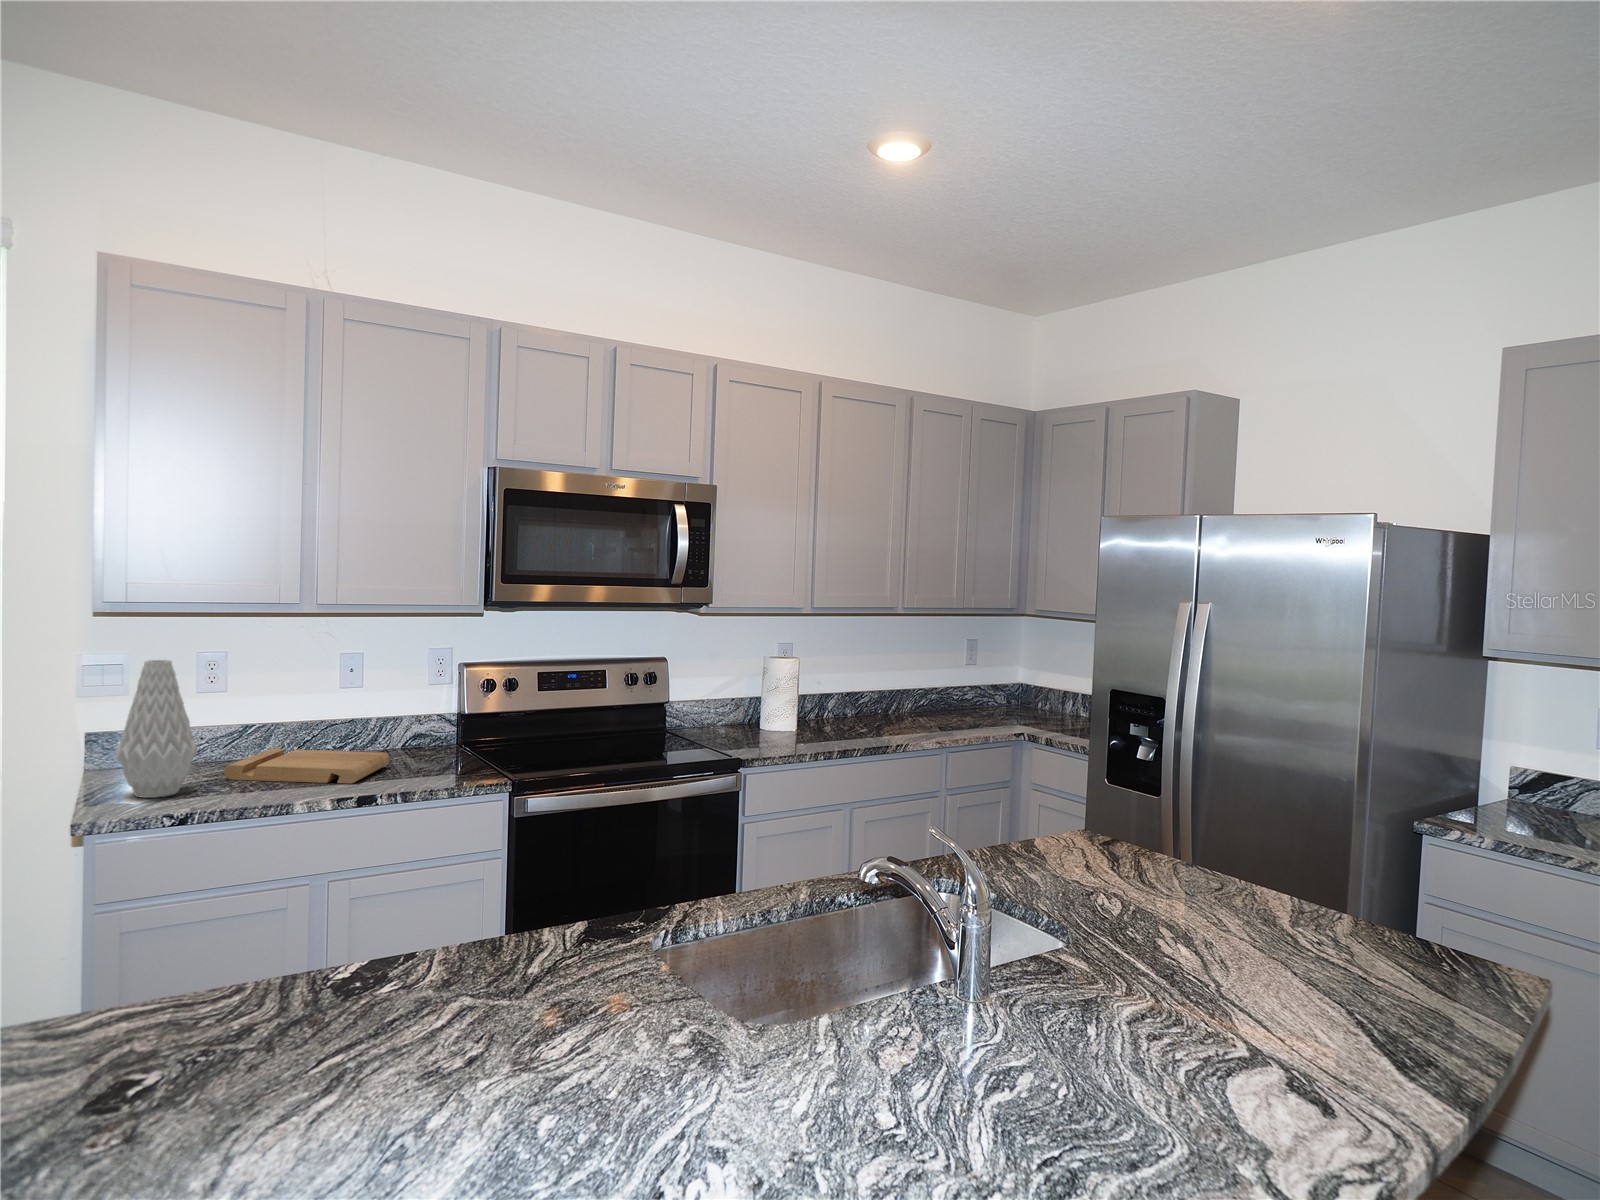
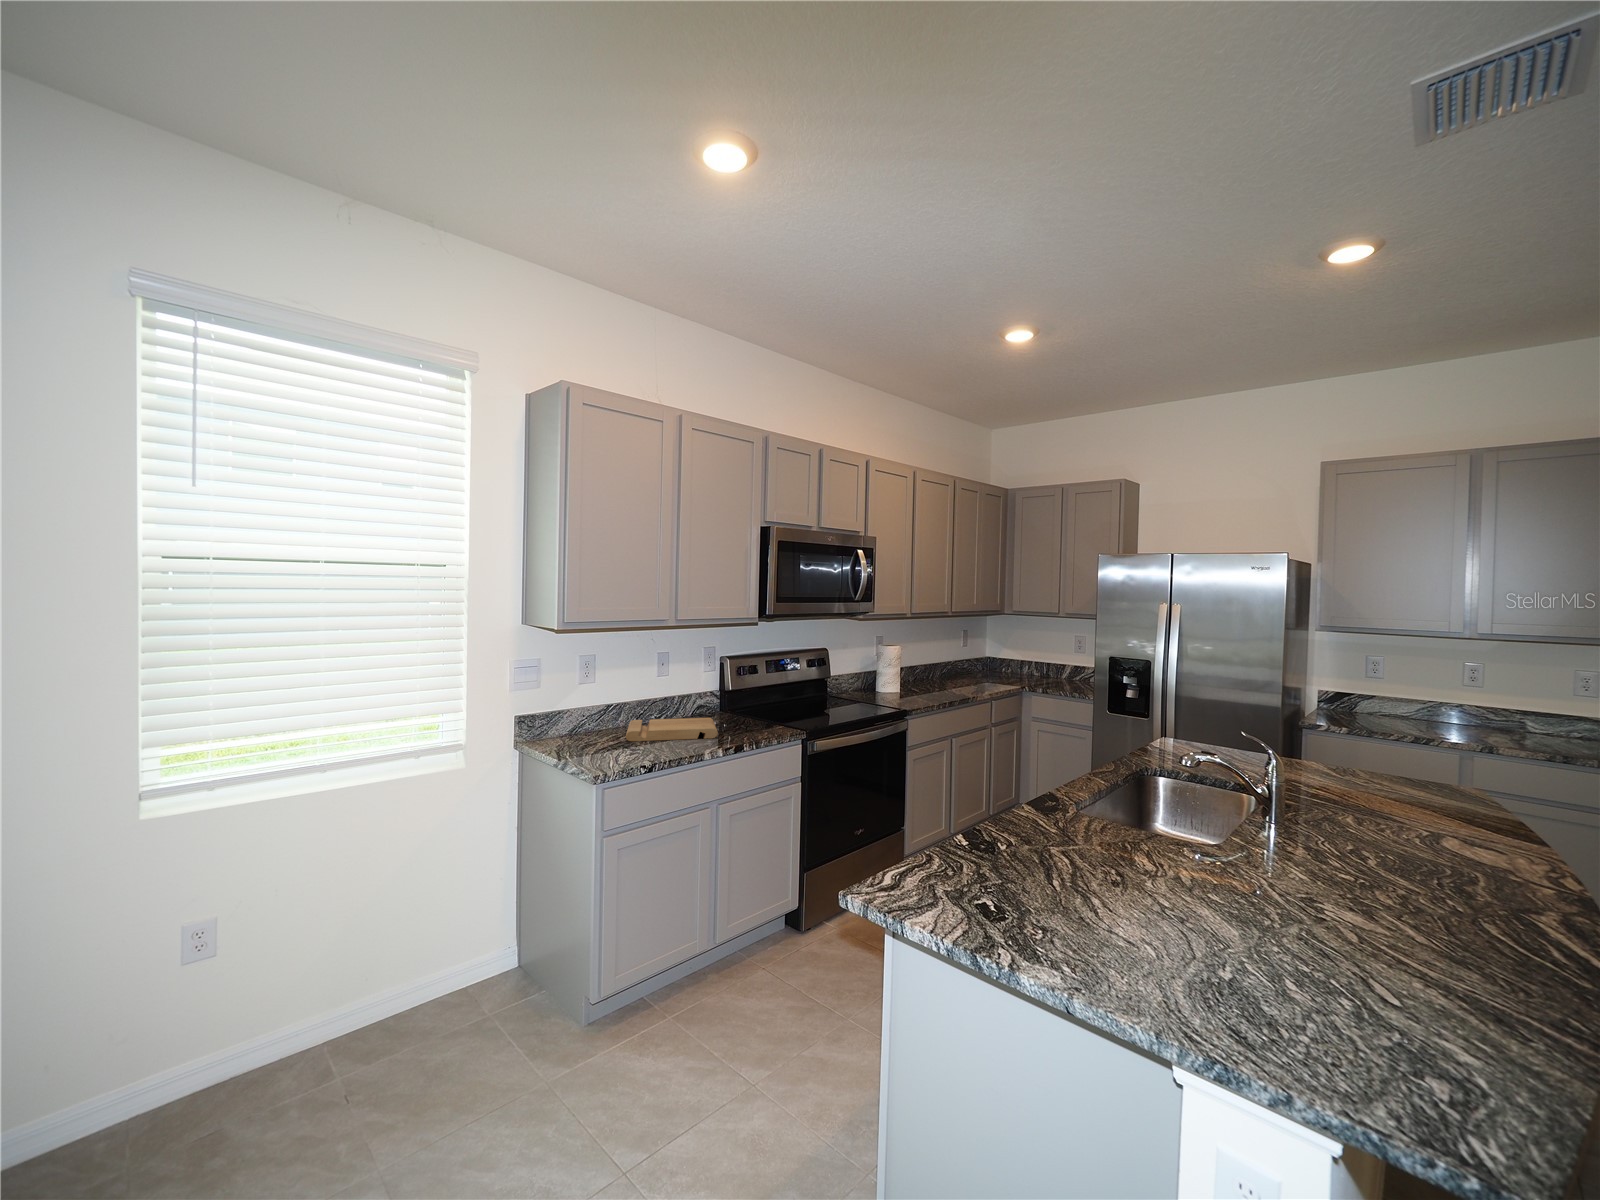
vase: present [117,660,197,798] -> none [581,659,630,756]

